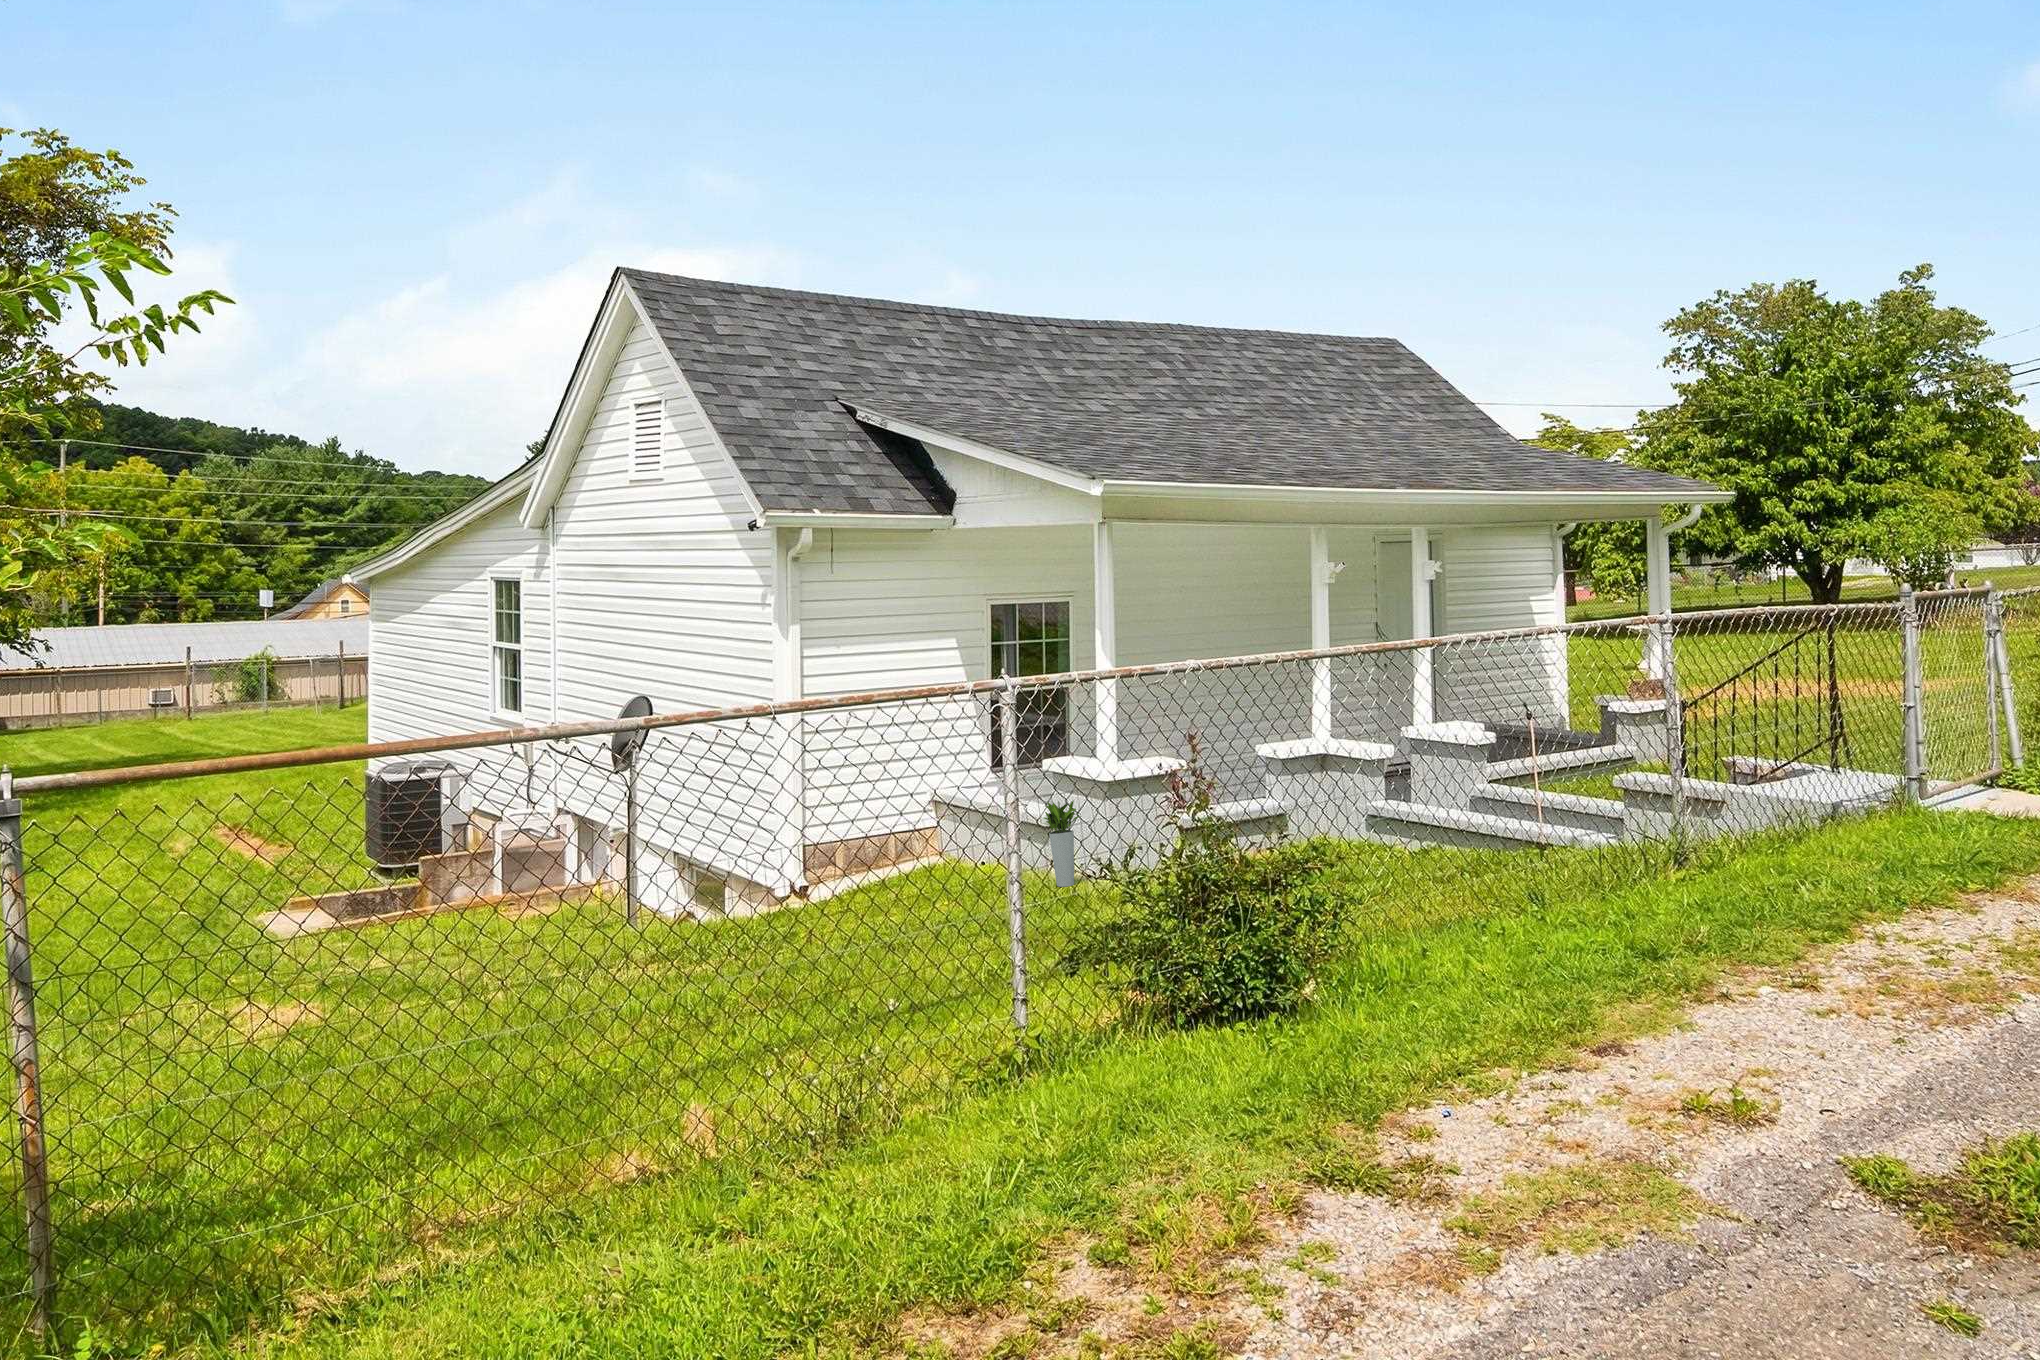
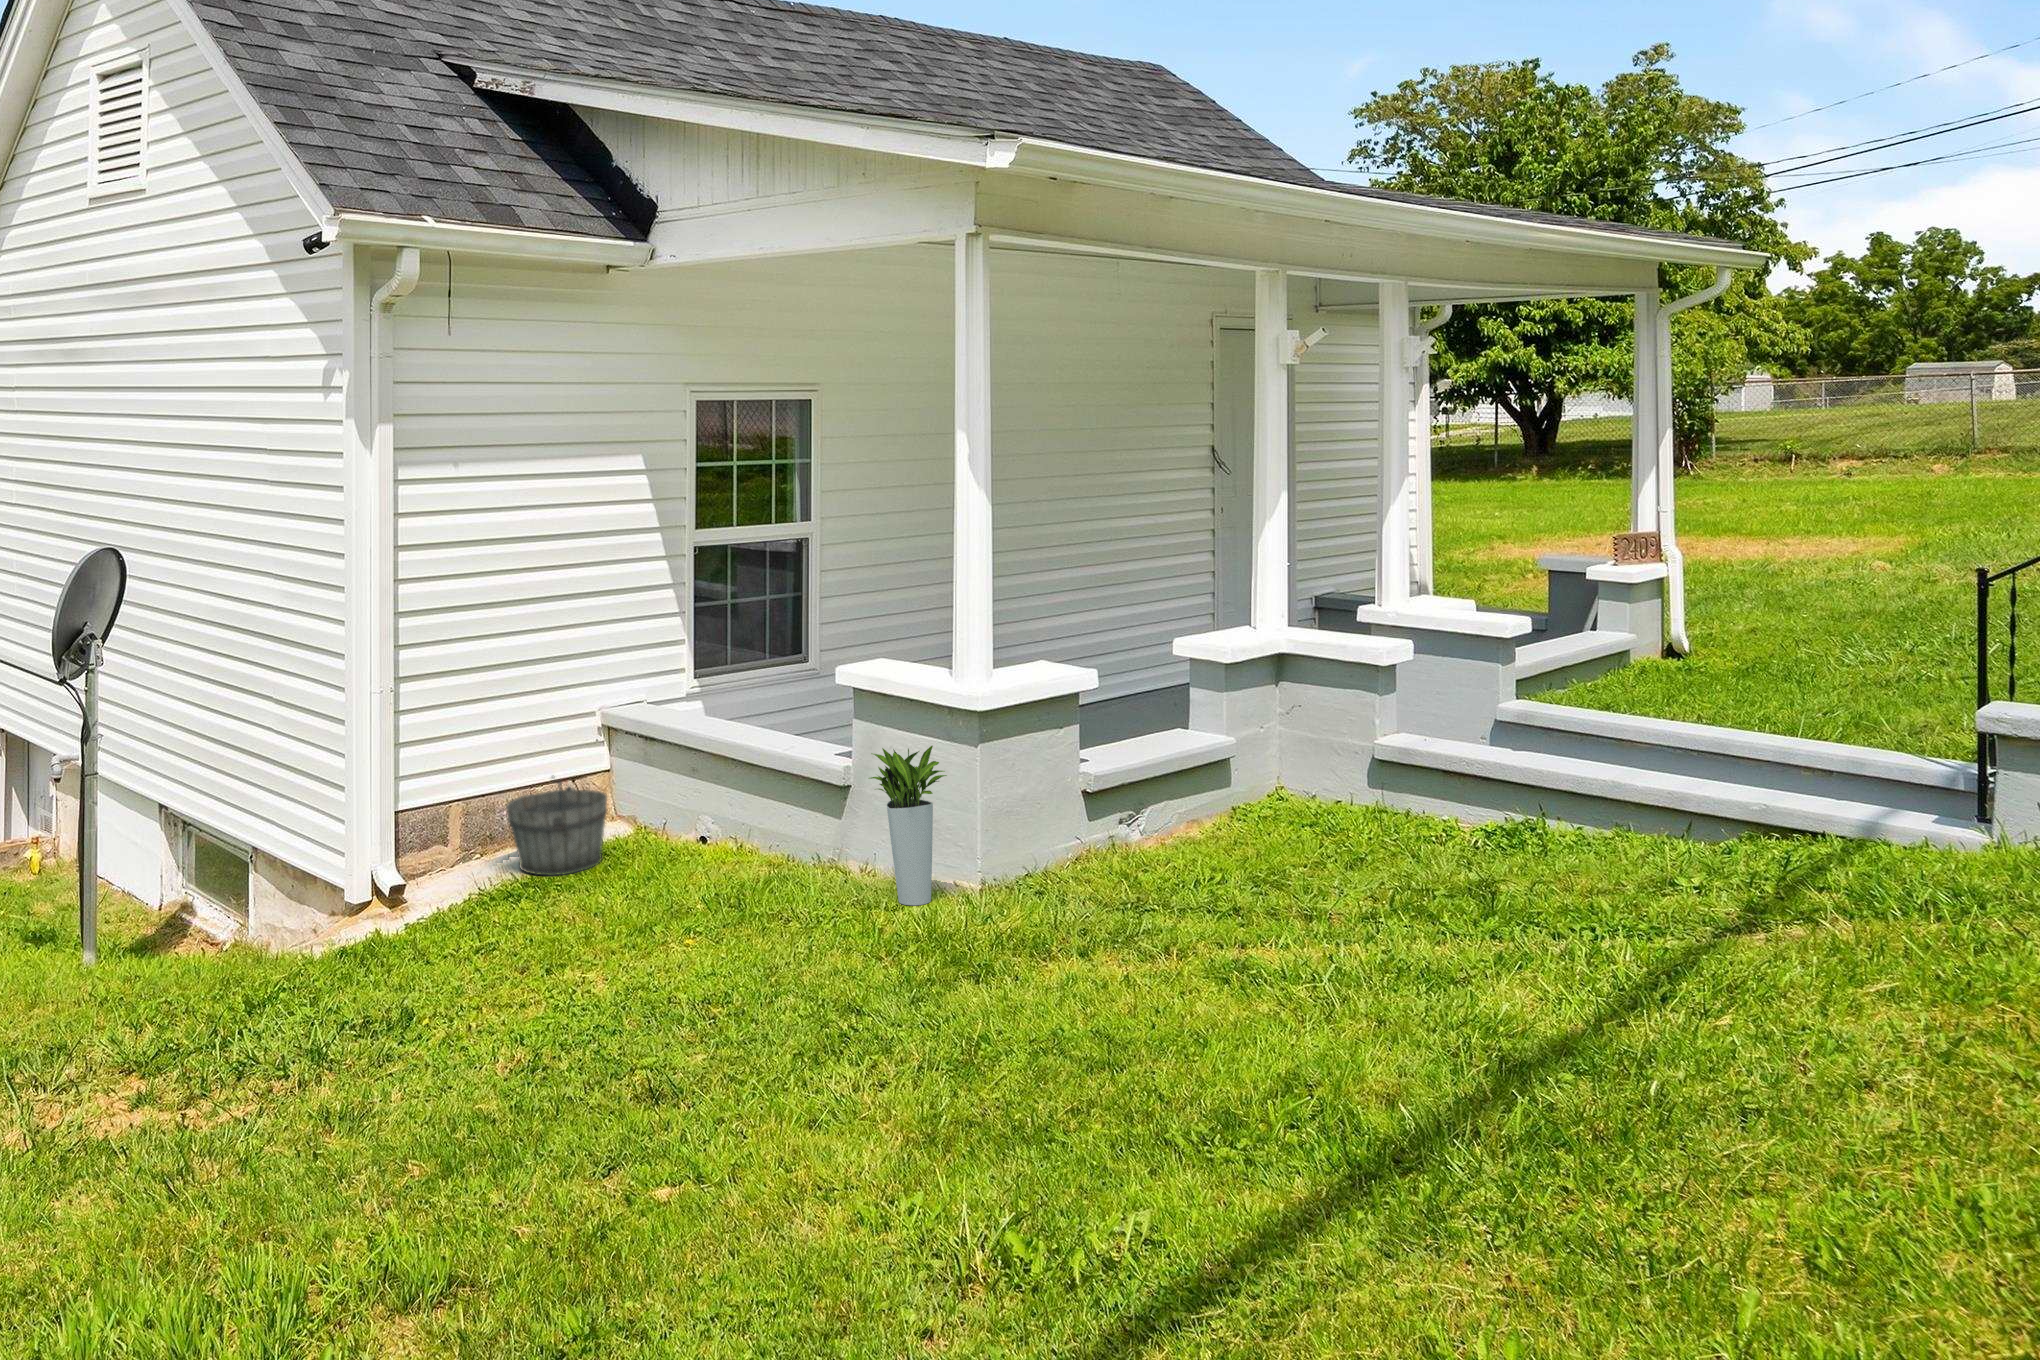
wooden bucket: none [864,827,923,883] -> present [506,781,607,875]

